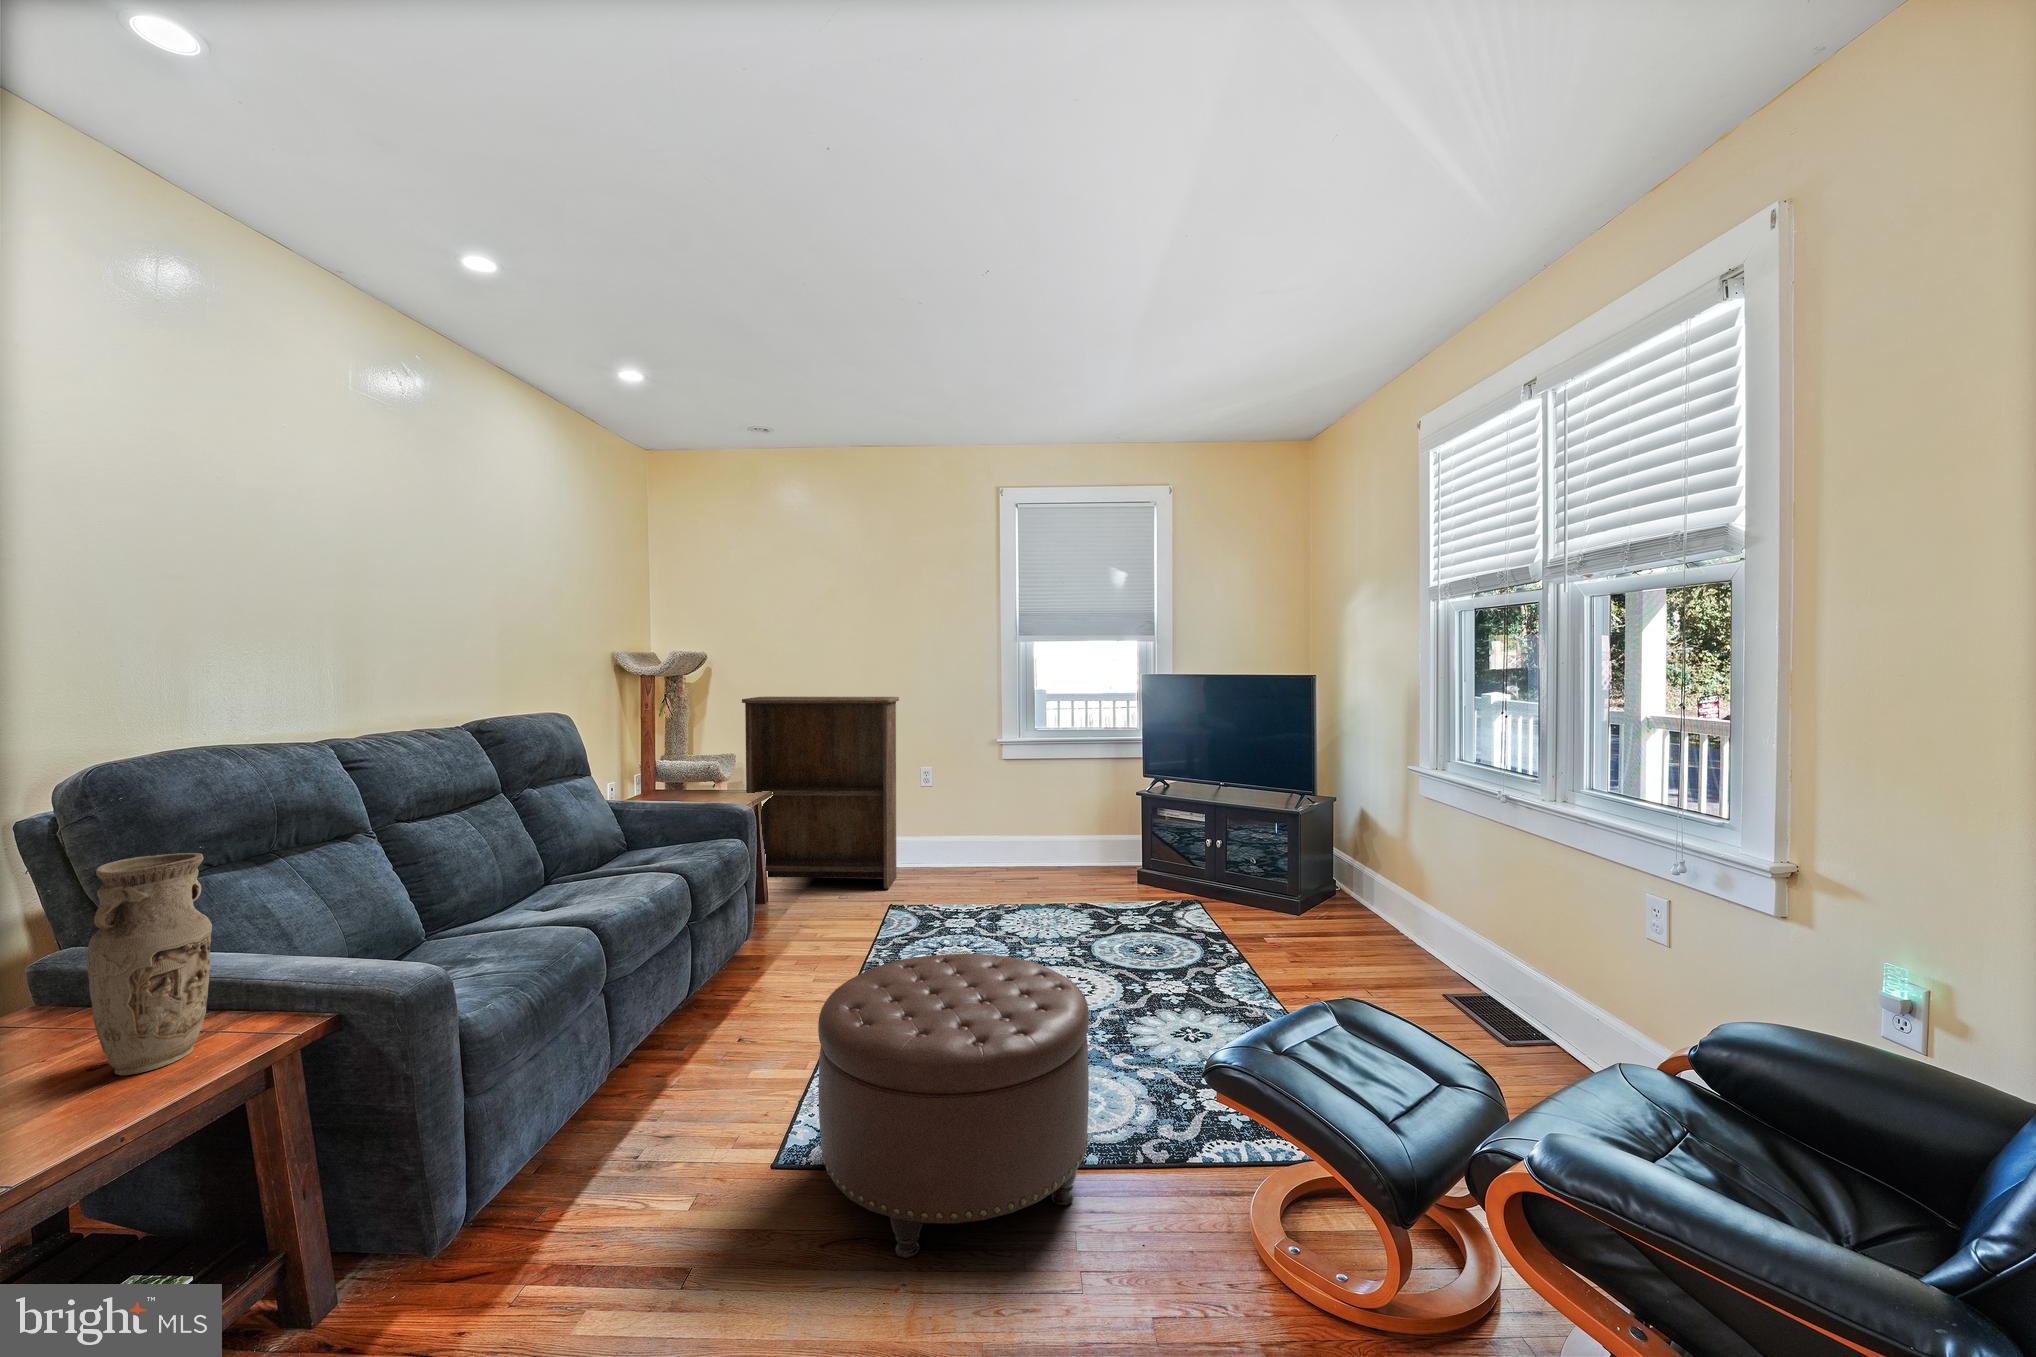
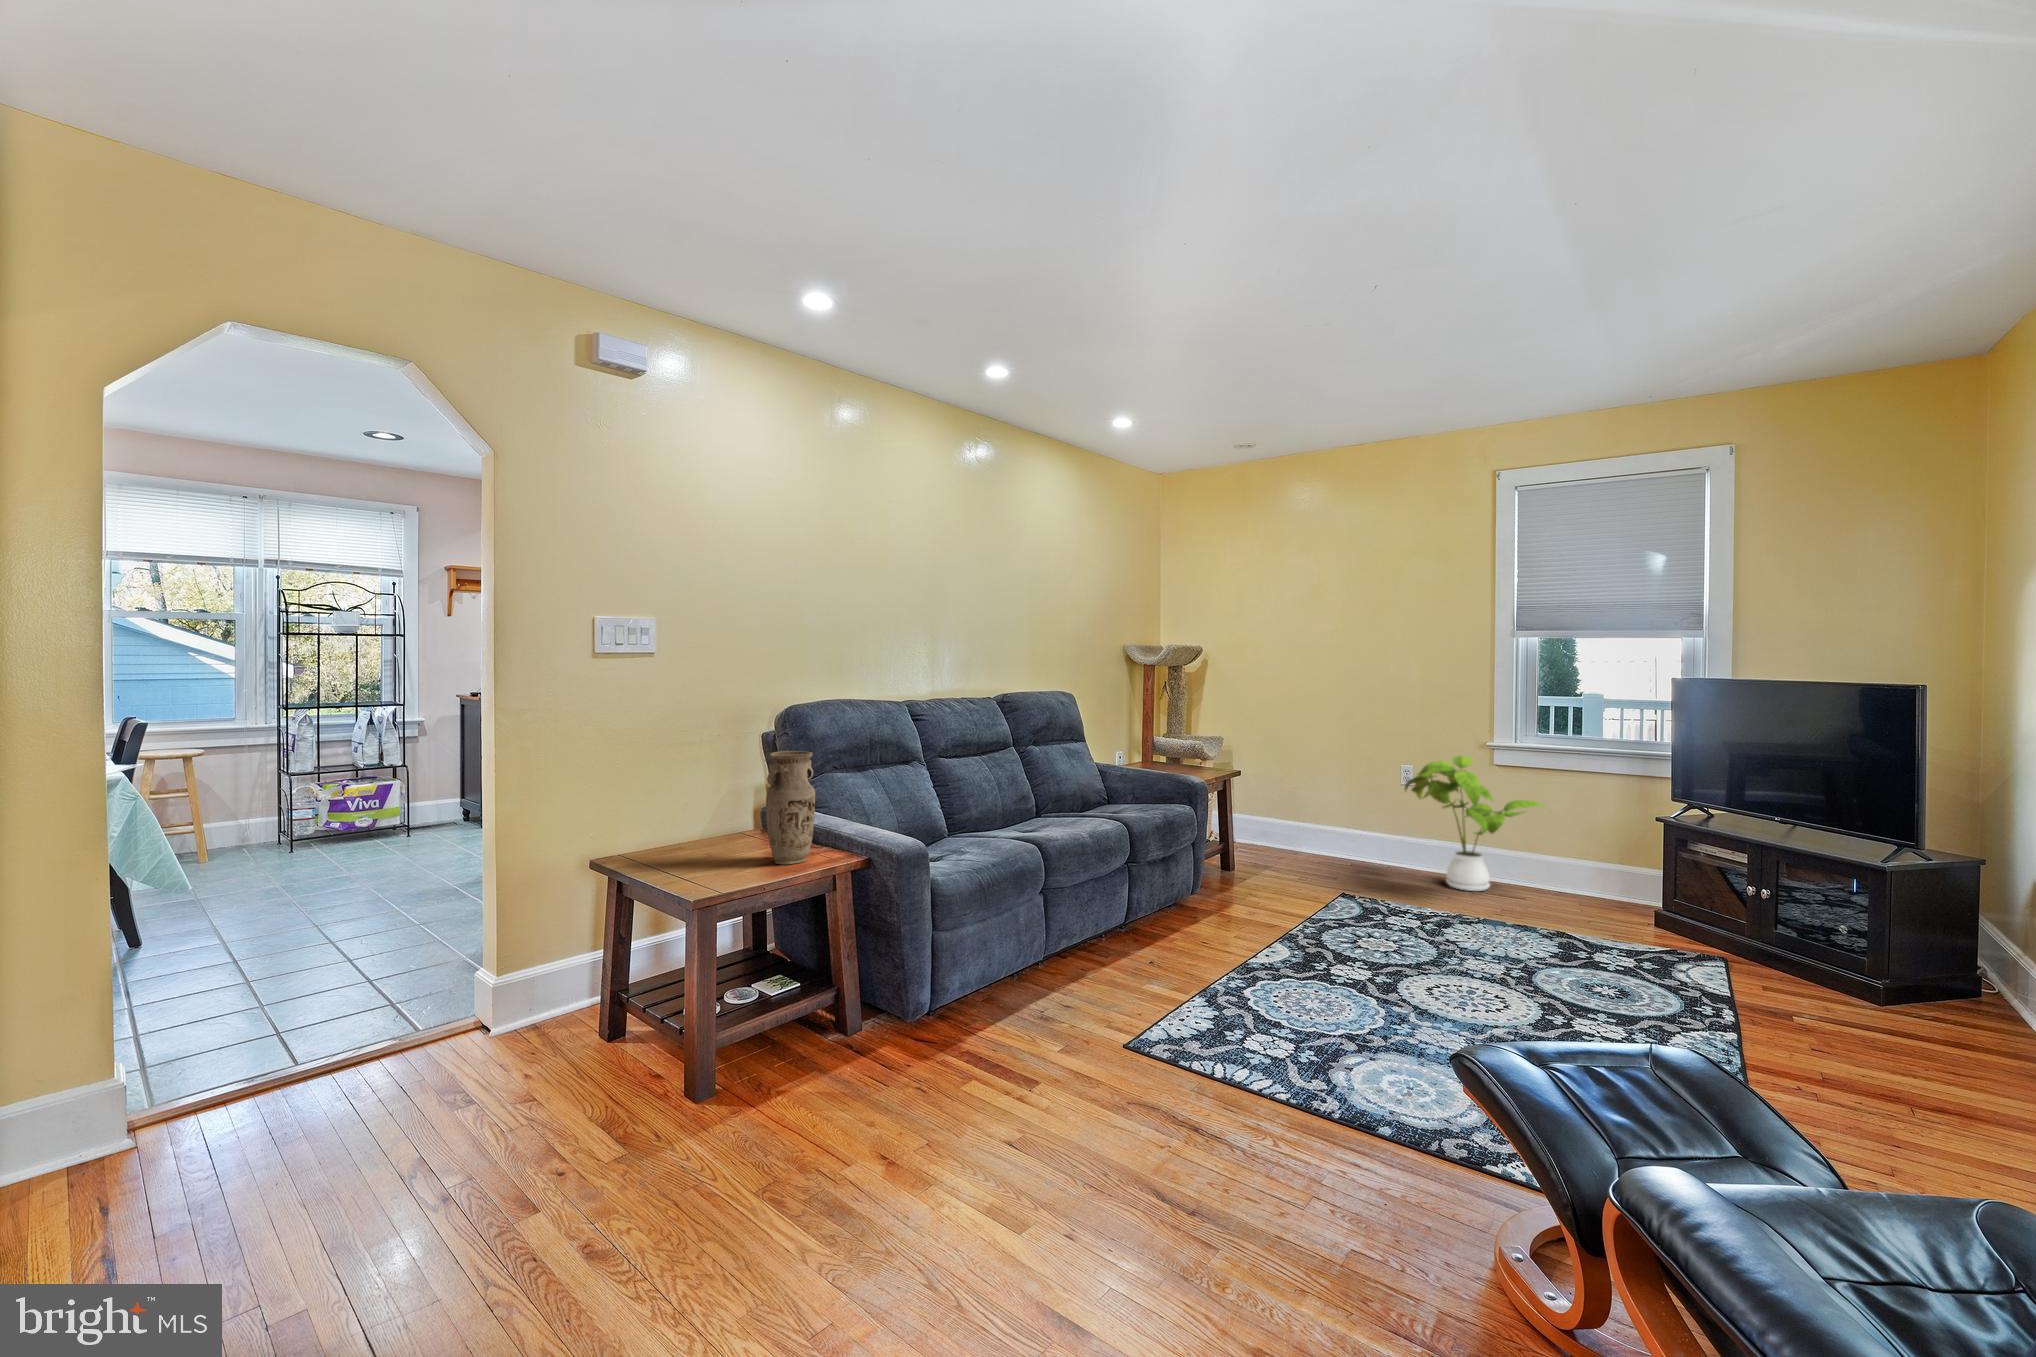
bookshelf: present [742,697,899,888] -> none [1219,687,1371,880]
house plant: none [932,754,1053,879] -> present [1405,755,1544,891]
ottoman: present [818,954,1089,1258] -> none [1139,910,1383,1151]

